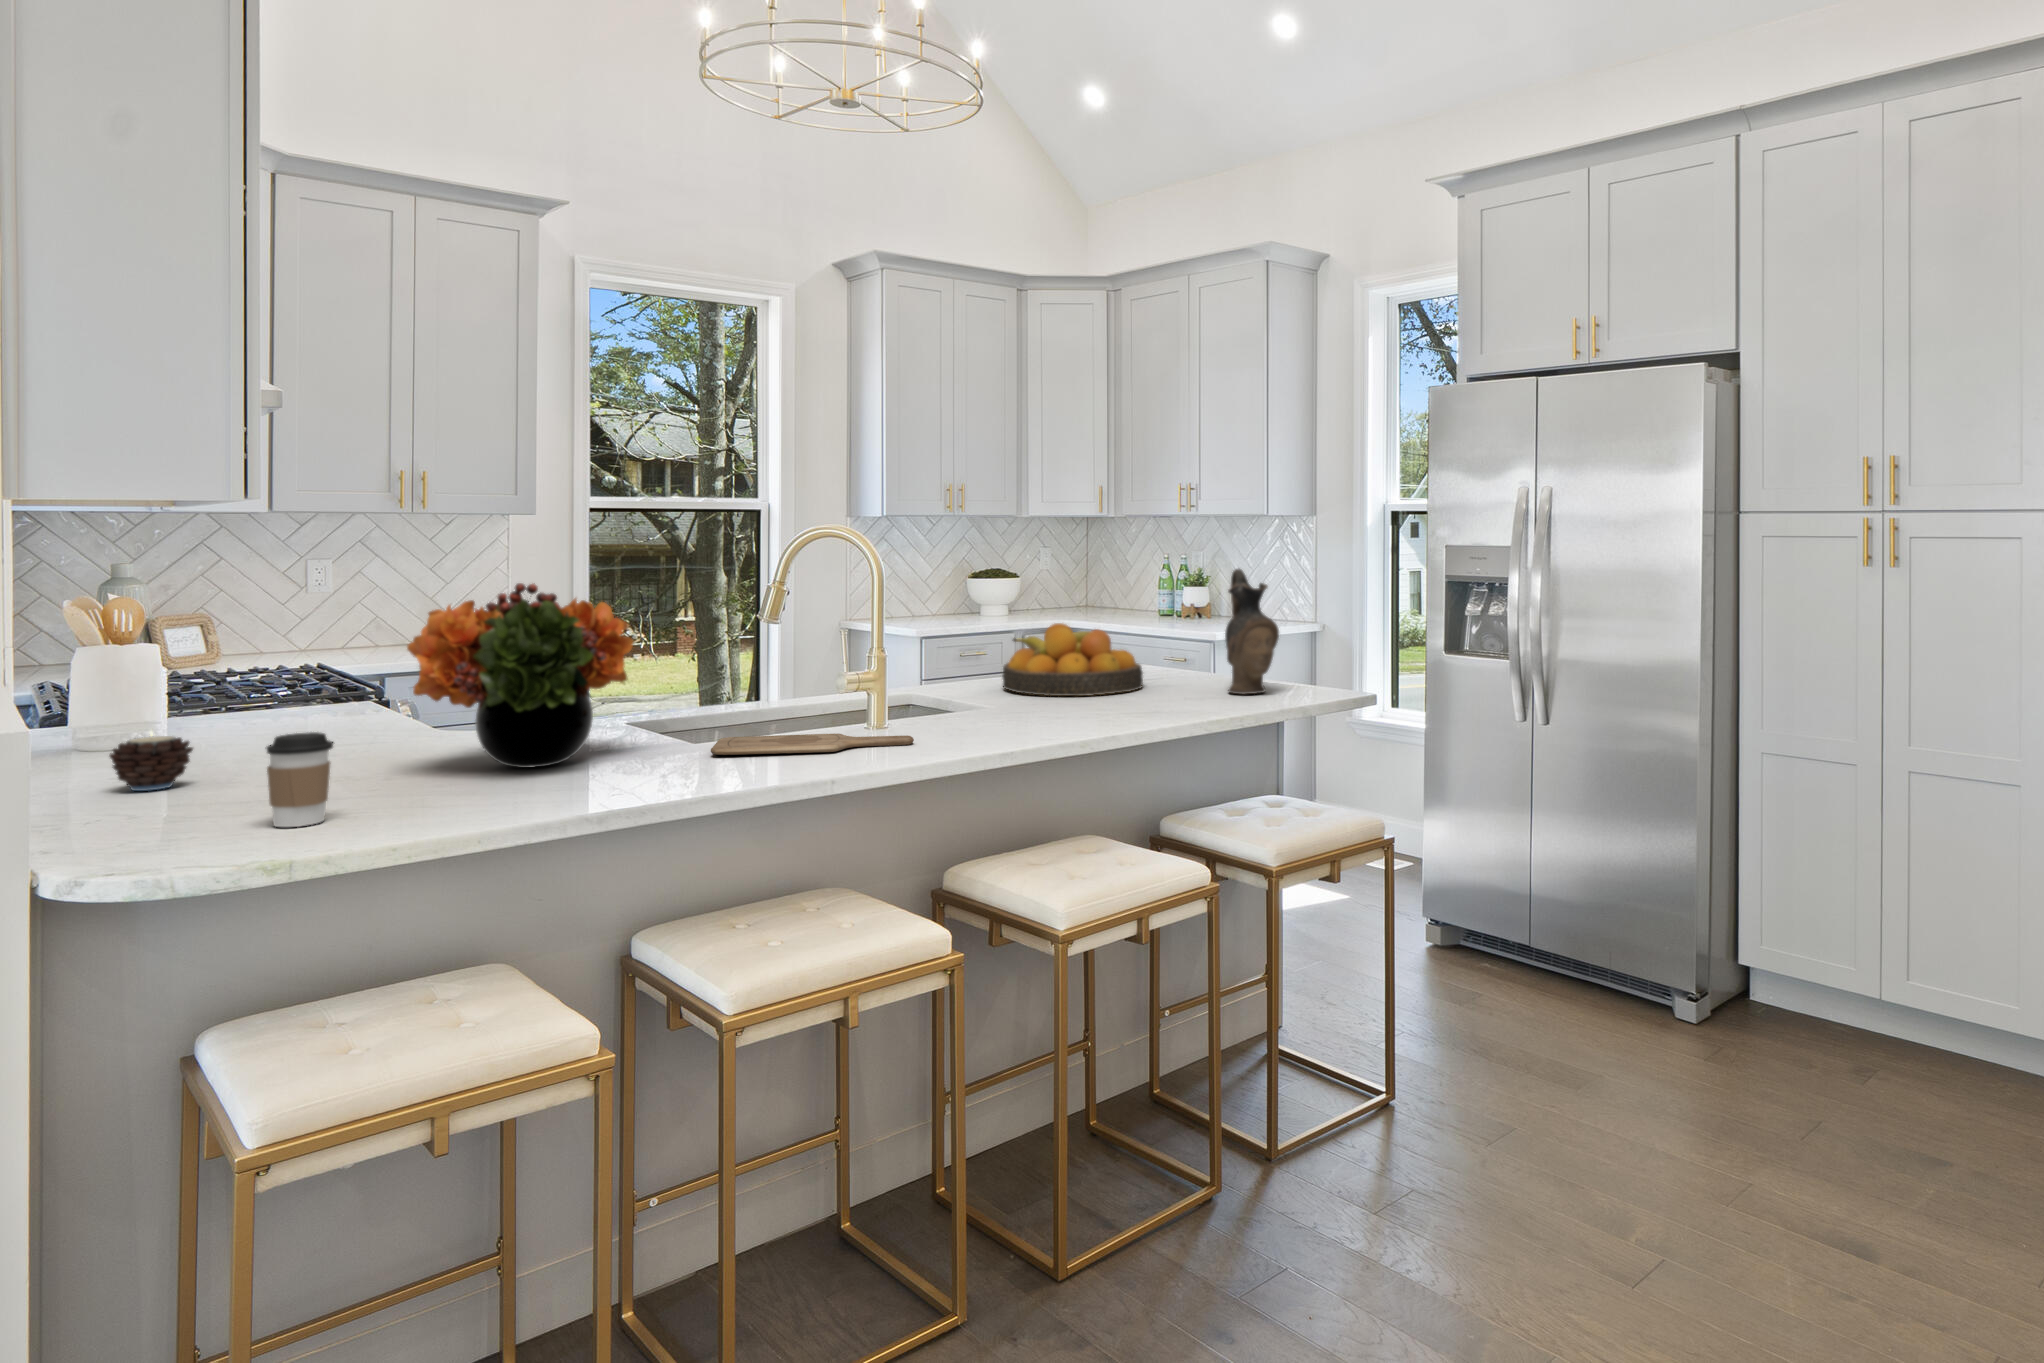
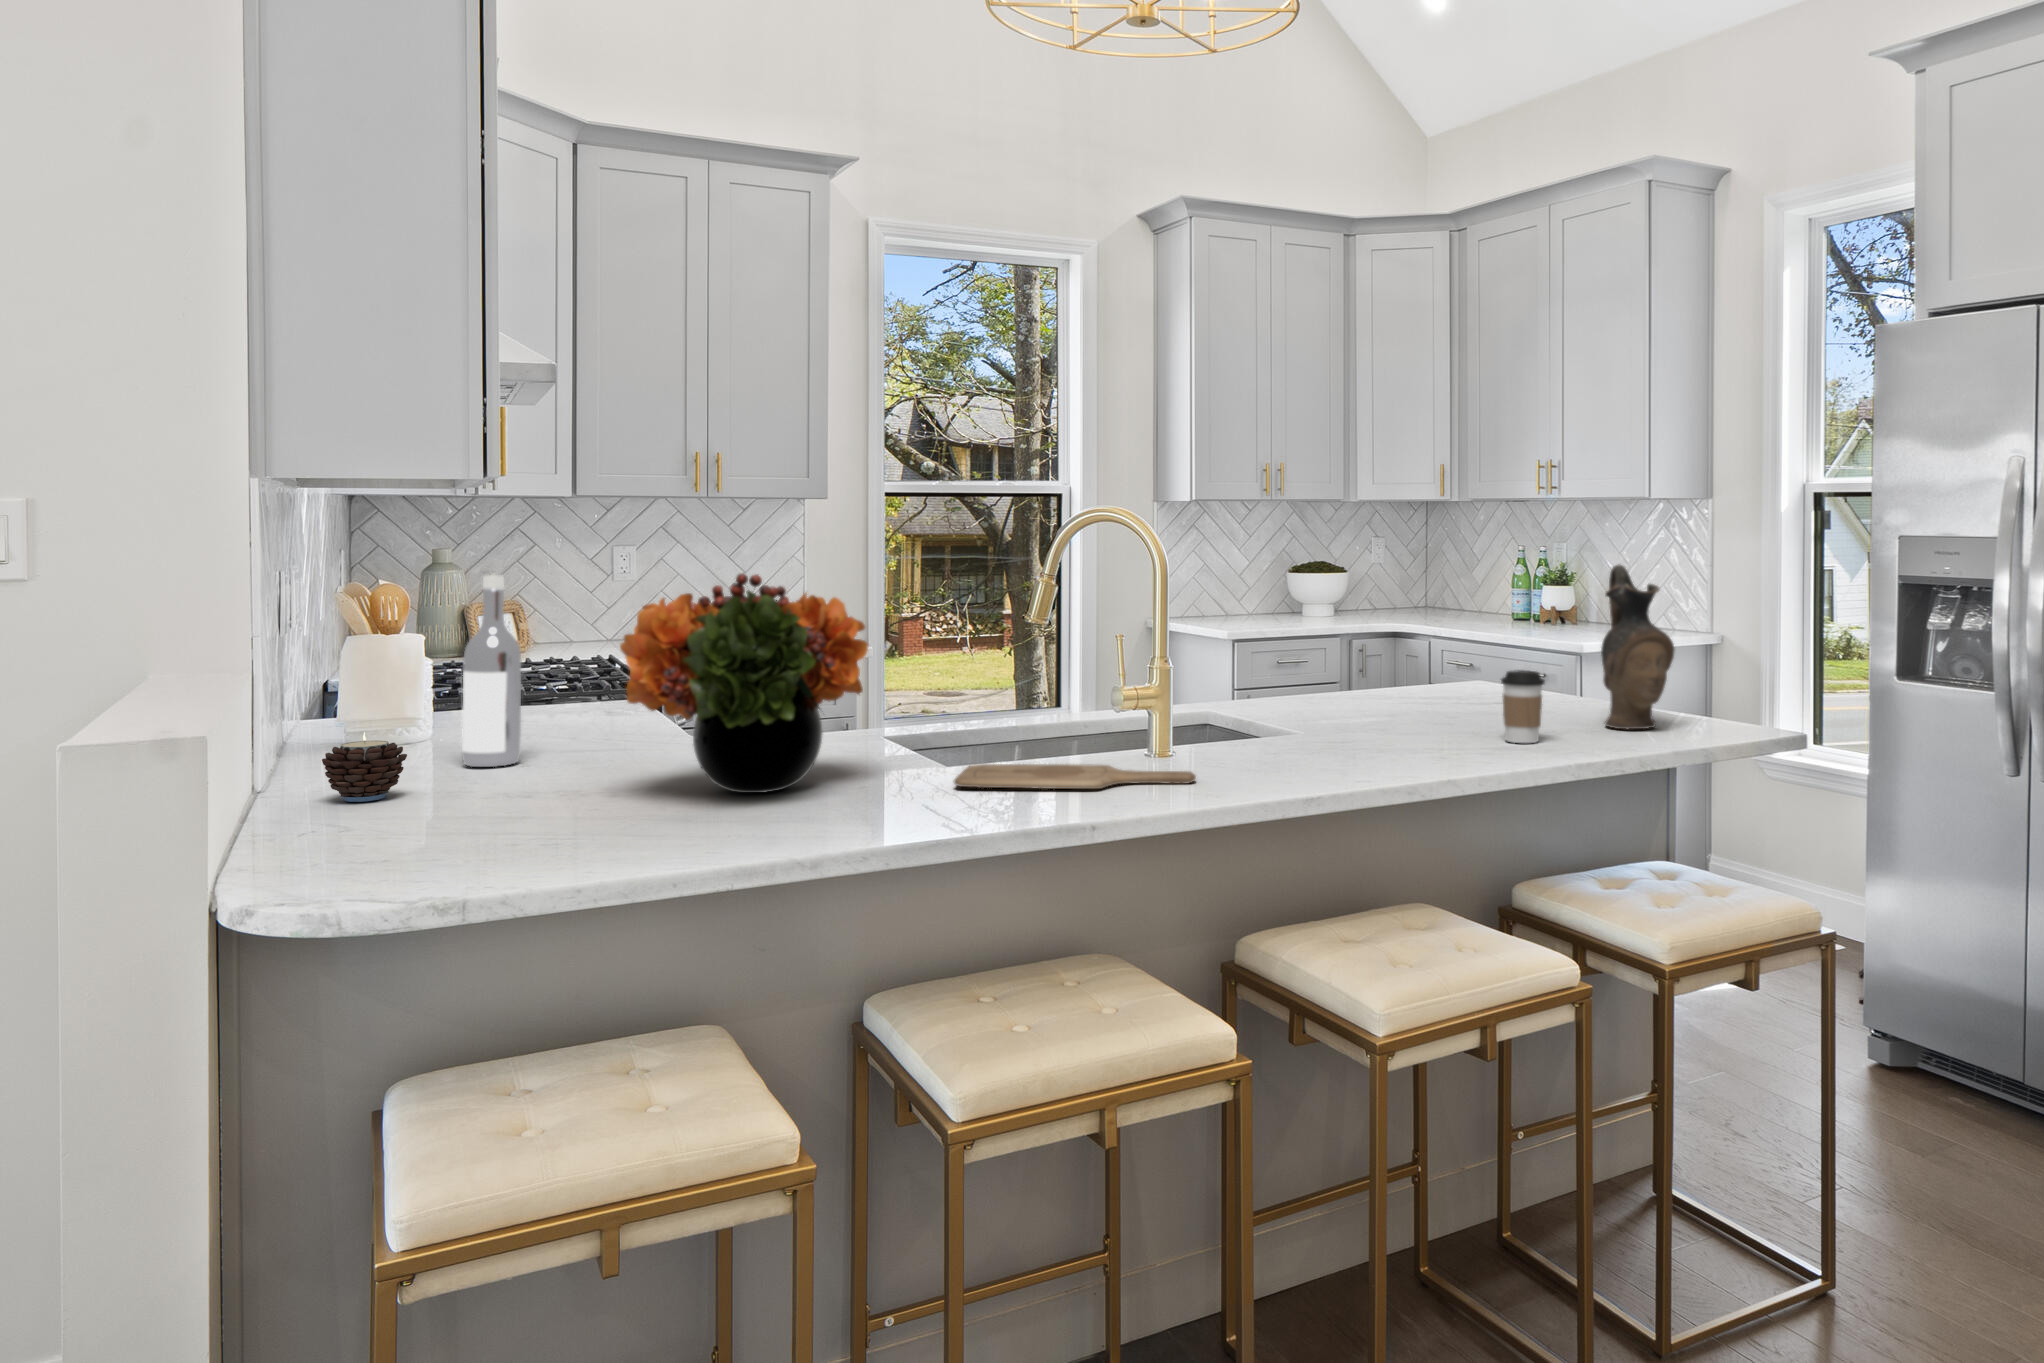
wine bottle: none [231,587,289,759] -> present [462,575,521,767]
fruit bowl: present [1002,623,1143,696] -> none [1318,631,1493,724]
coffee cup: present [266,732,333,827] -> present [1501,670,1545,743]

